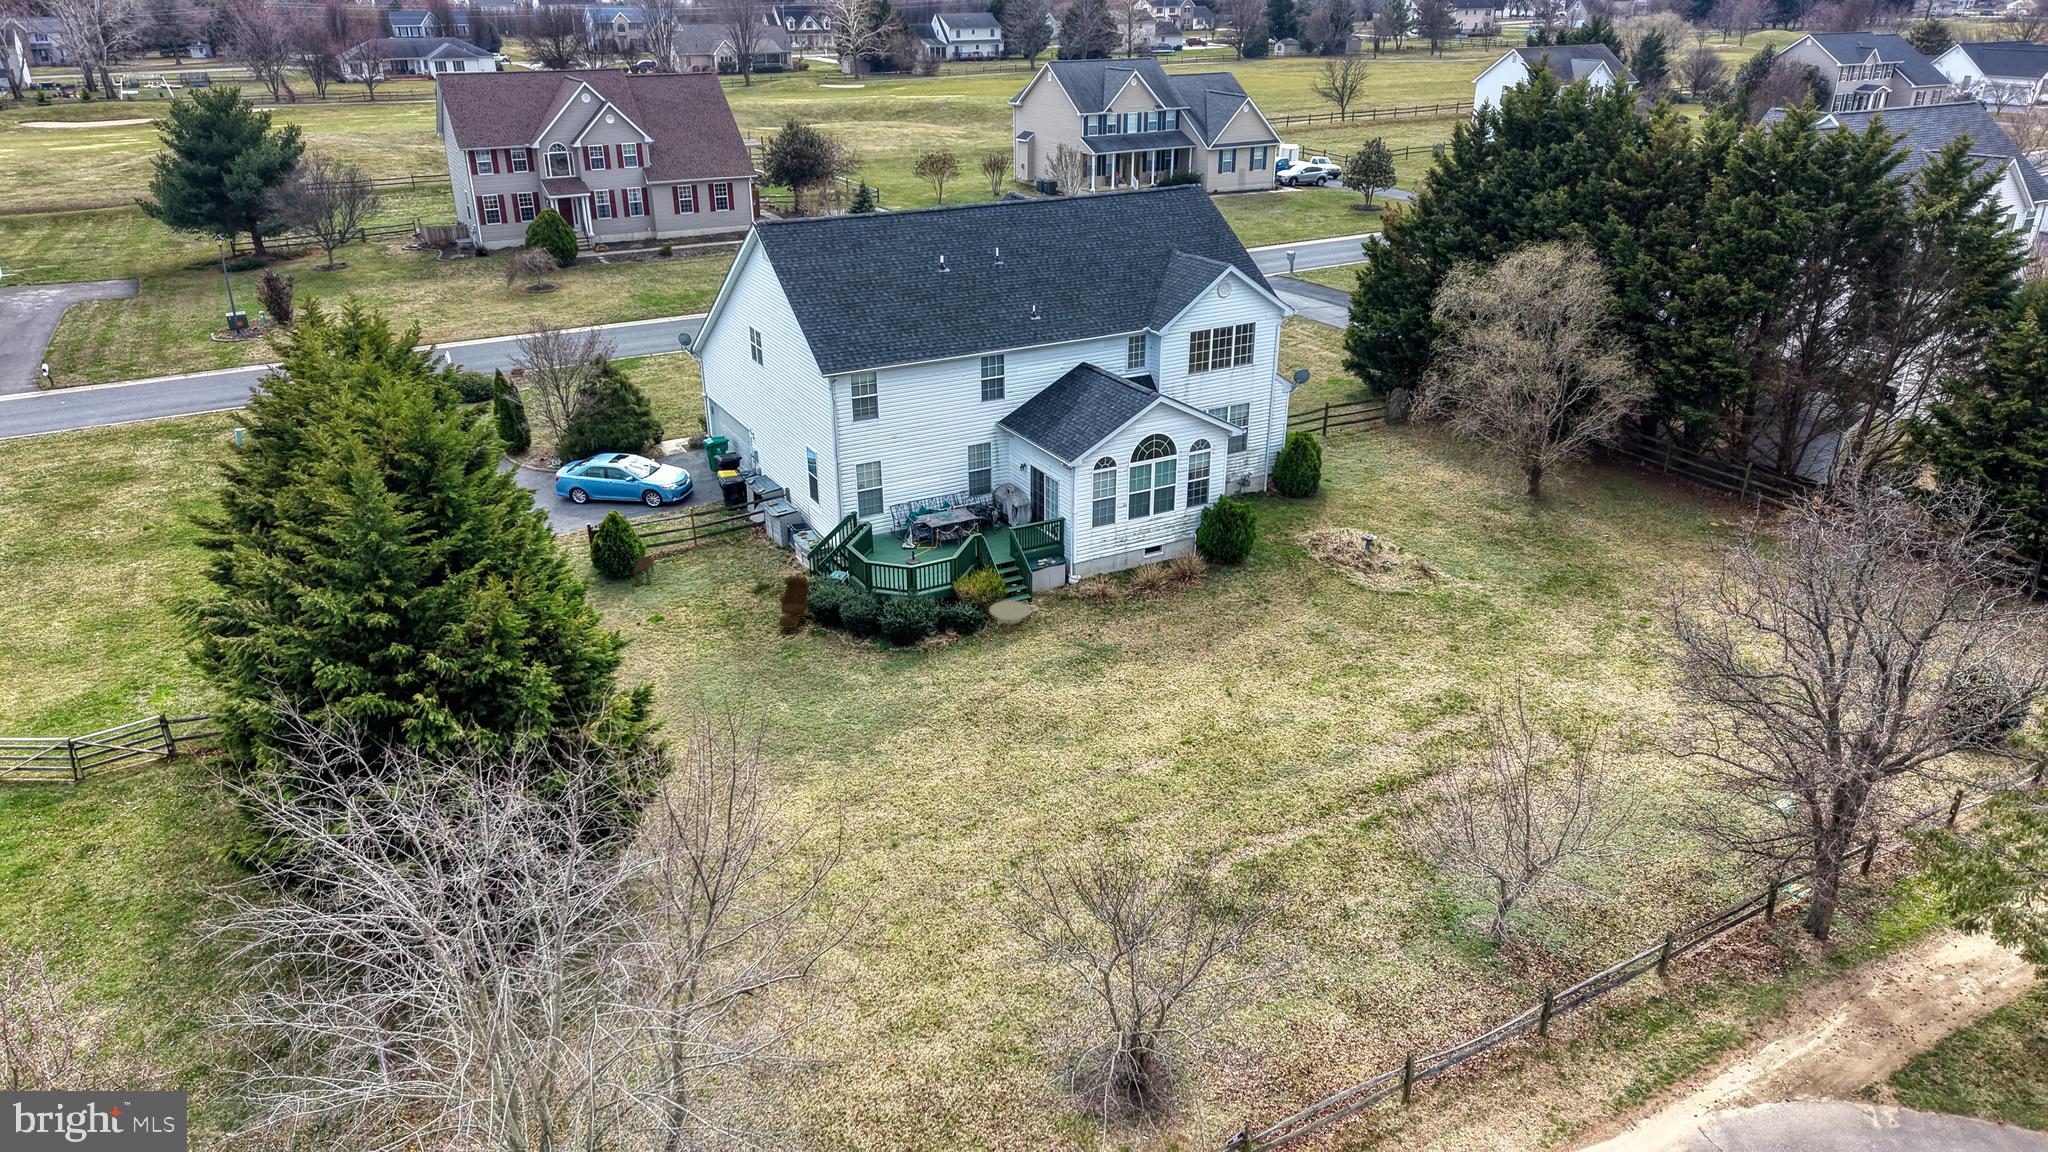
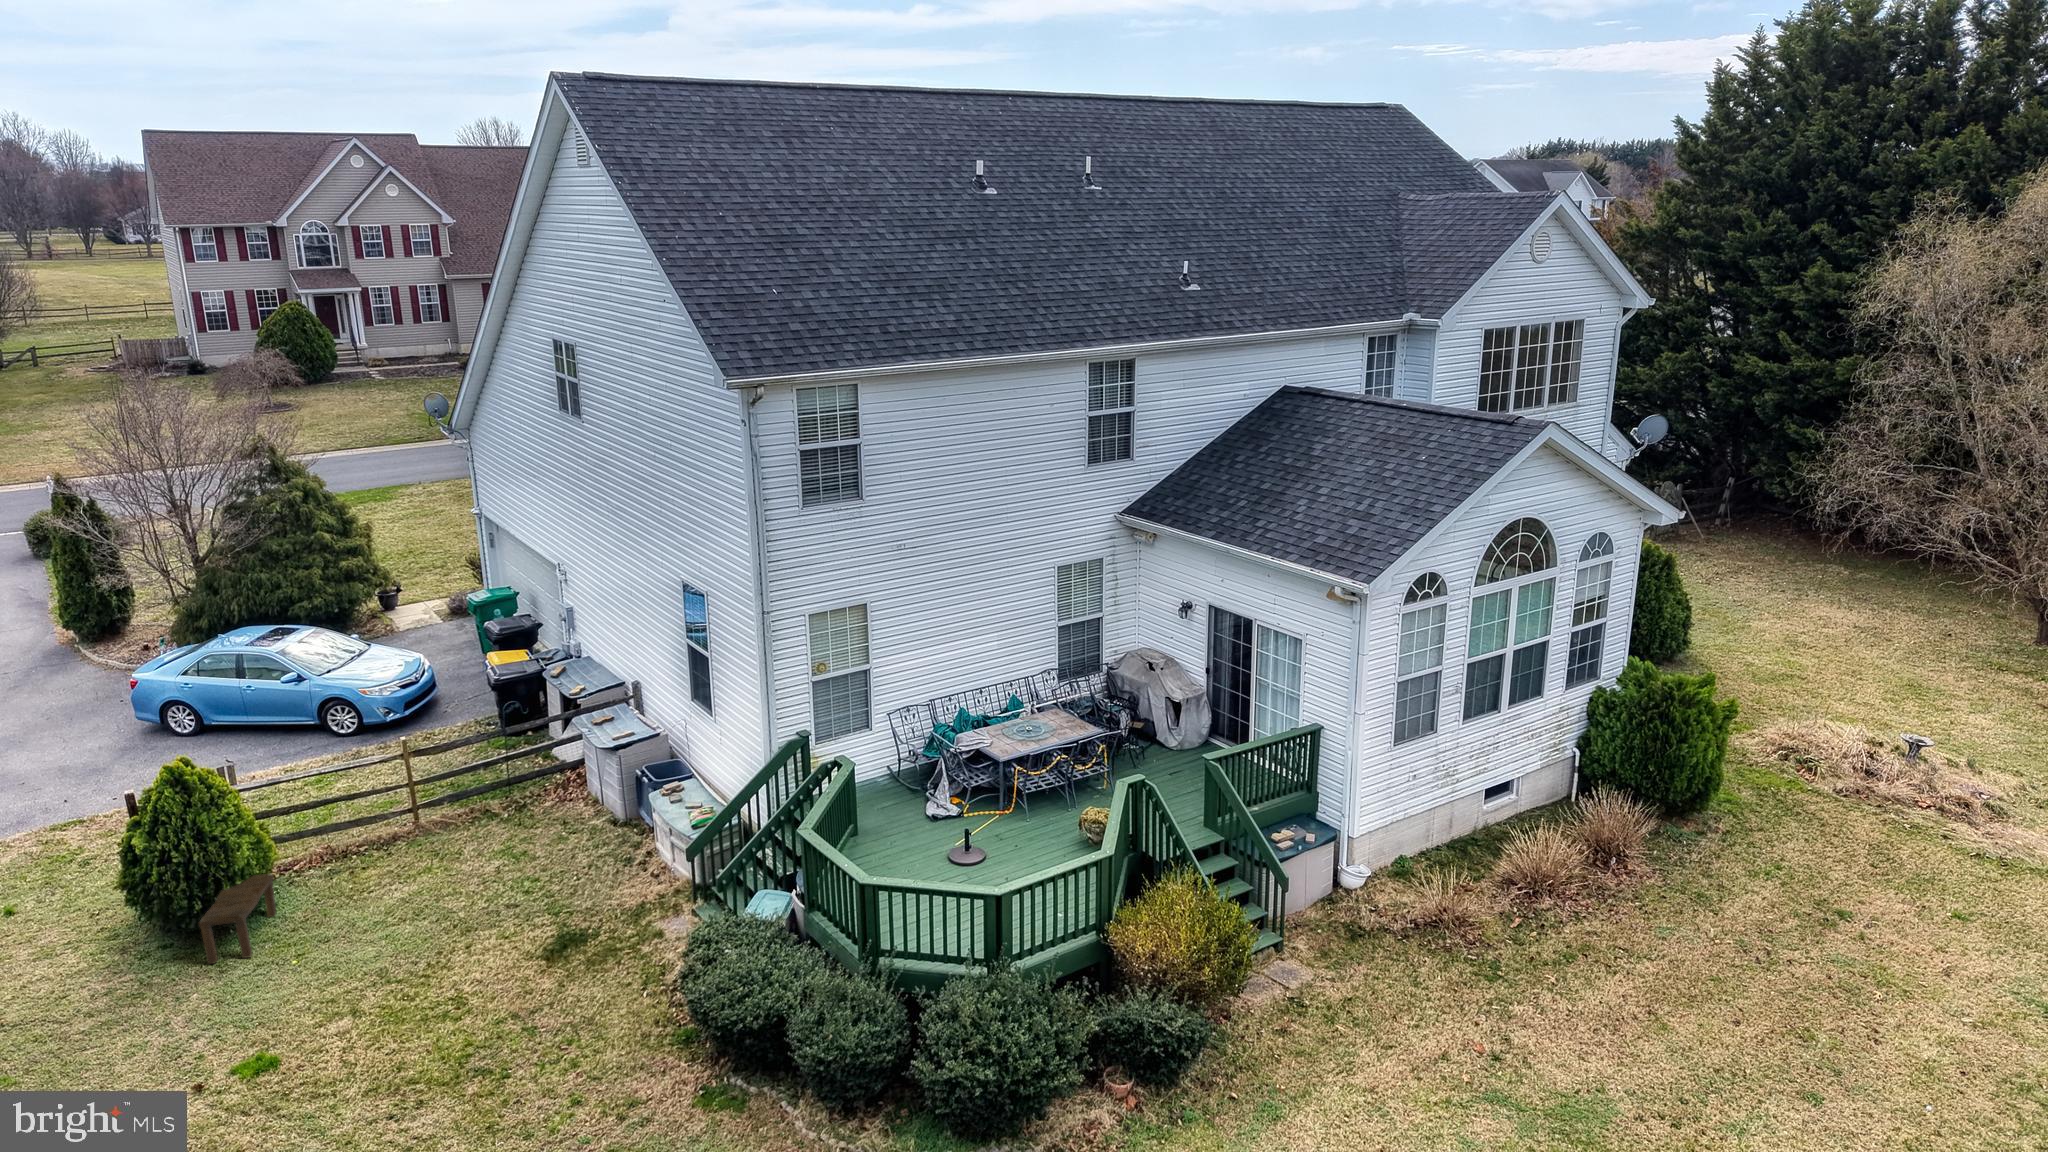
lounge chair: present [778,577,809,629] -> none [596,930,698,1116]
round table: present [989,601,1031,634] -> none [1208,958,1327,1067]

